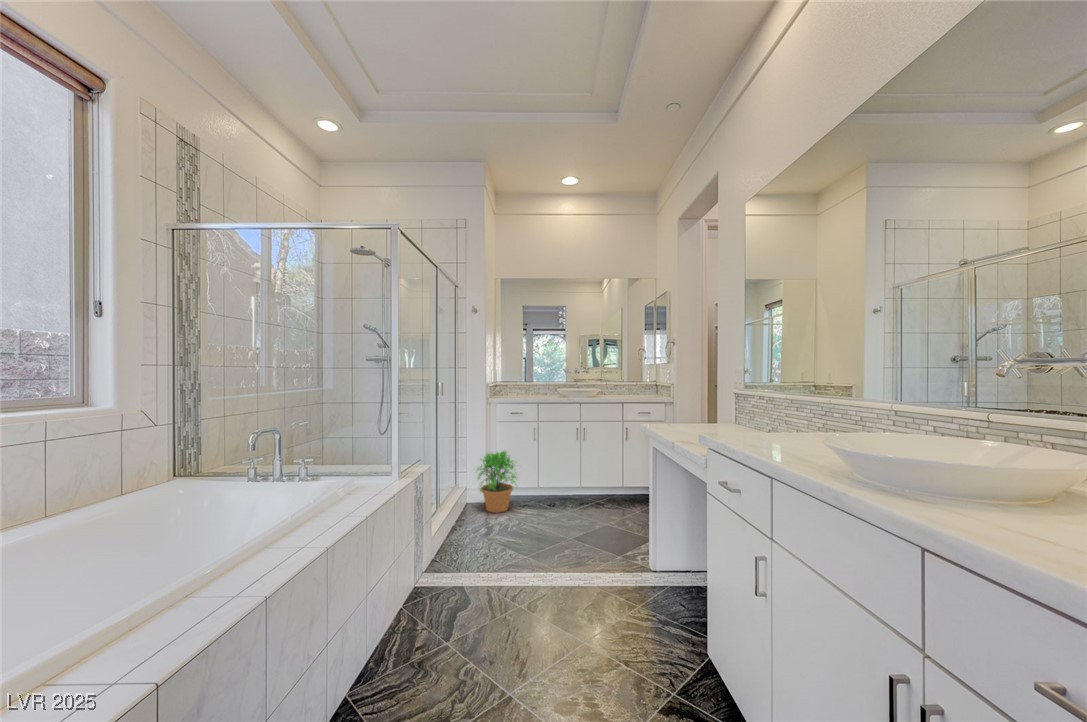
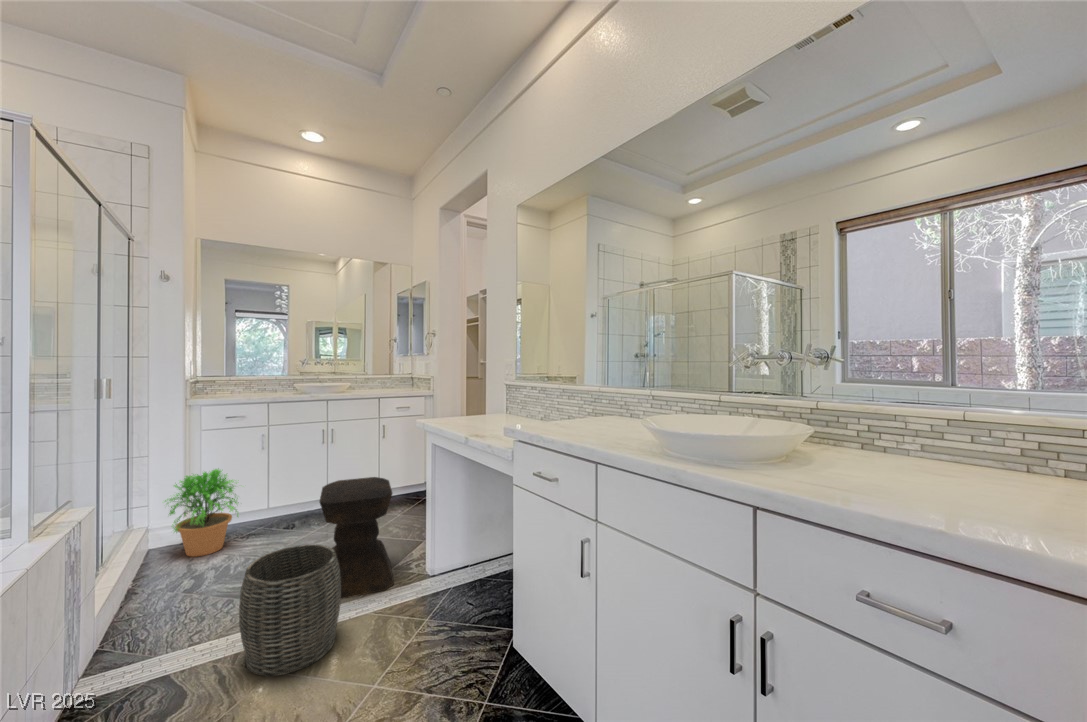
stool: none [559,470,620,572] -> present [320,477,394,599]
woven basket: none [501,515,569,610] -> present [239,545,341,676]

